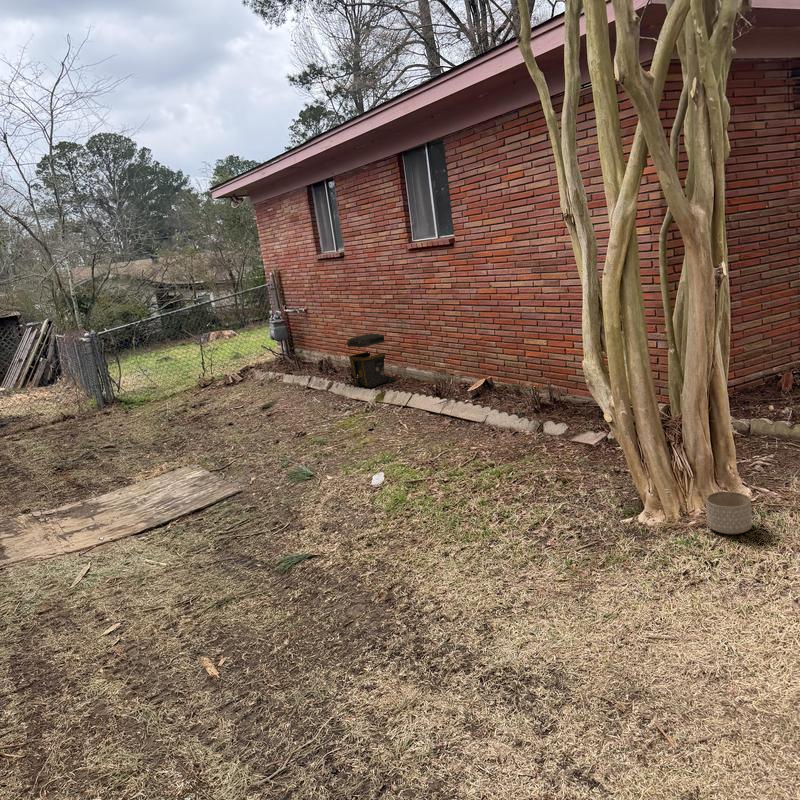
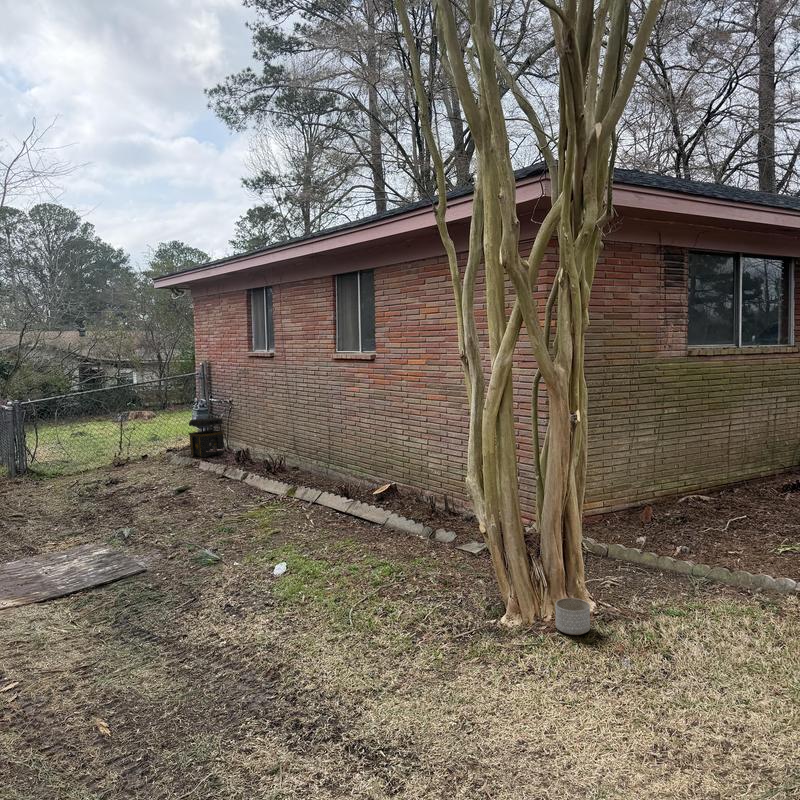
toolbox: present [347,333,396,388] -> present [189,418,224,457]

